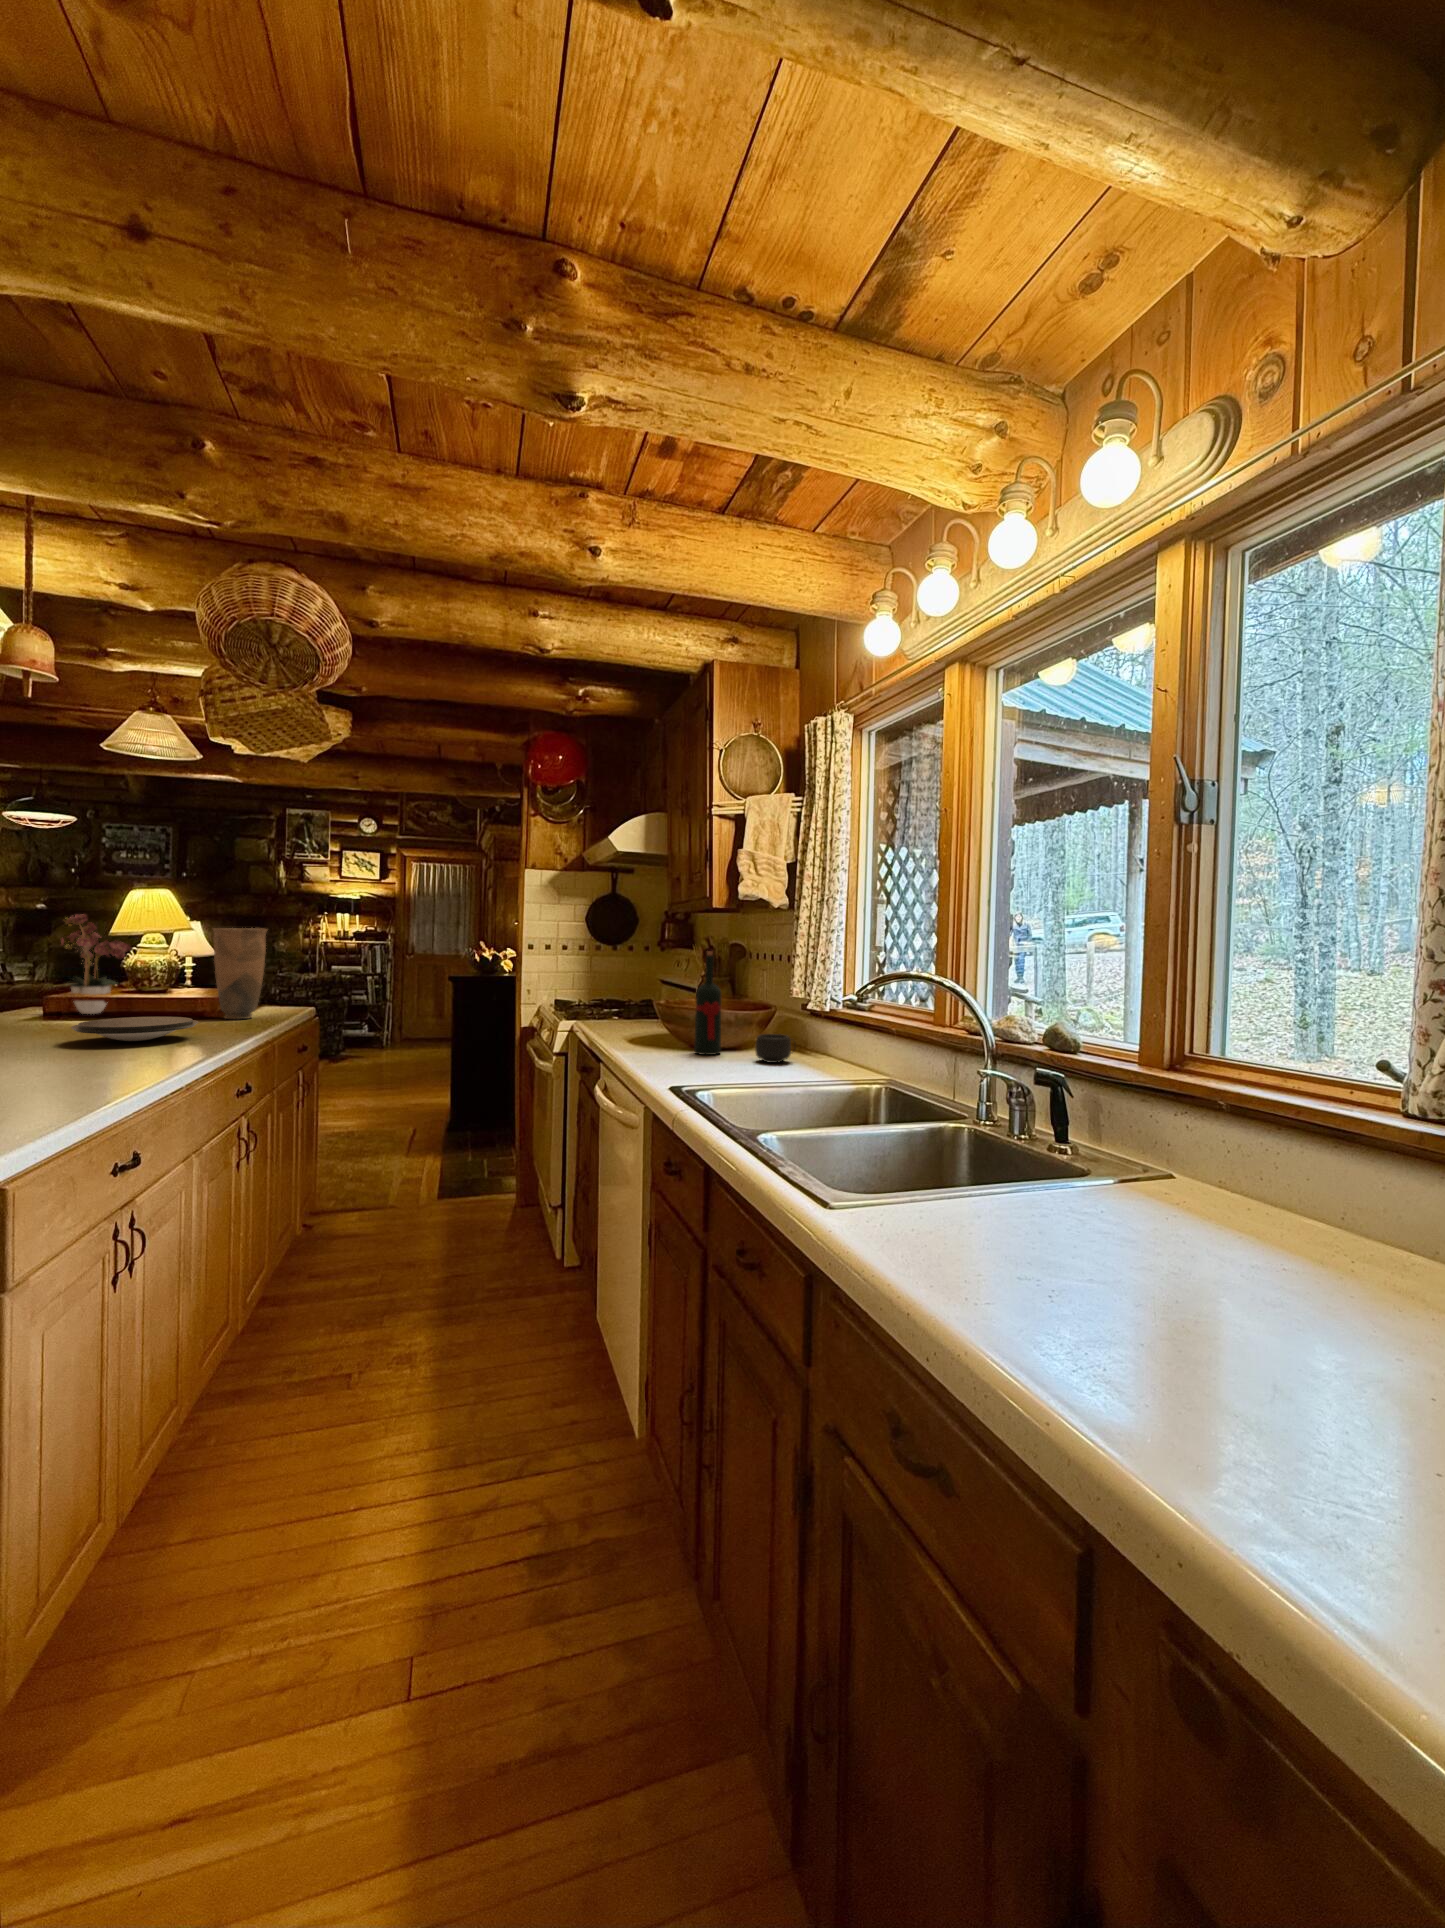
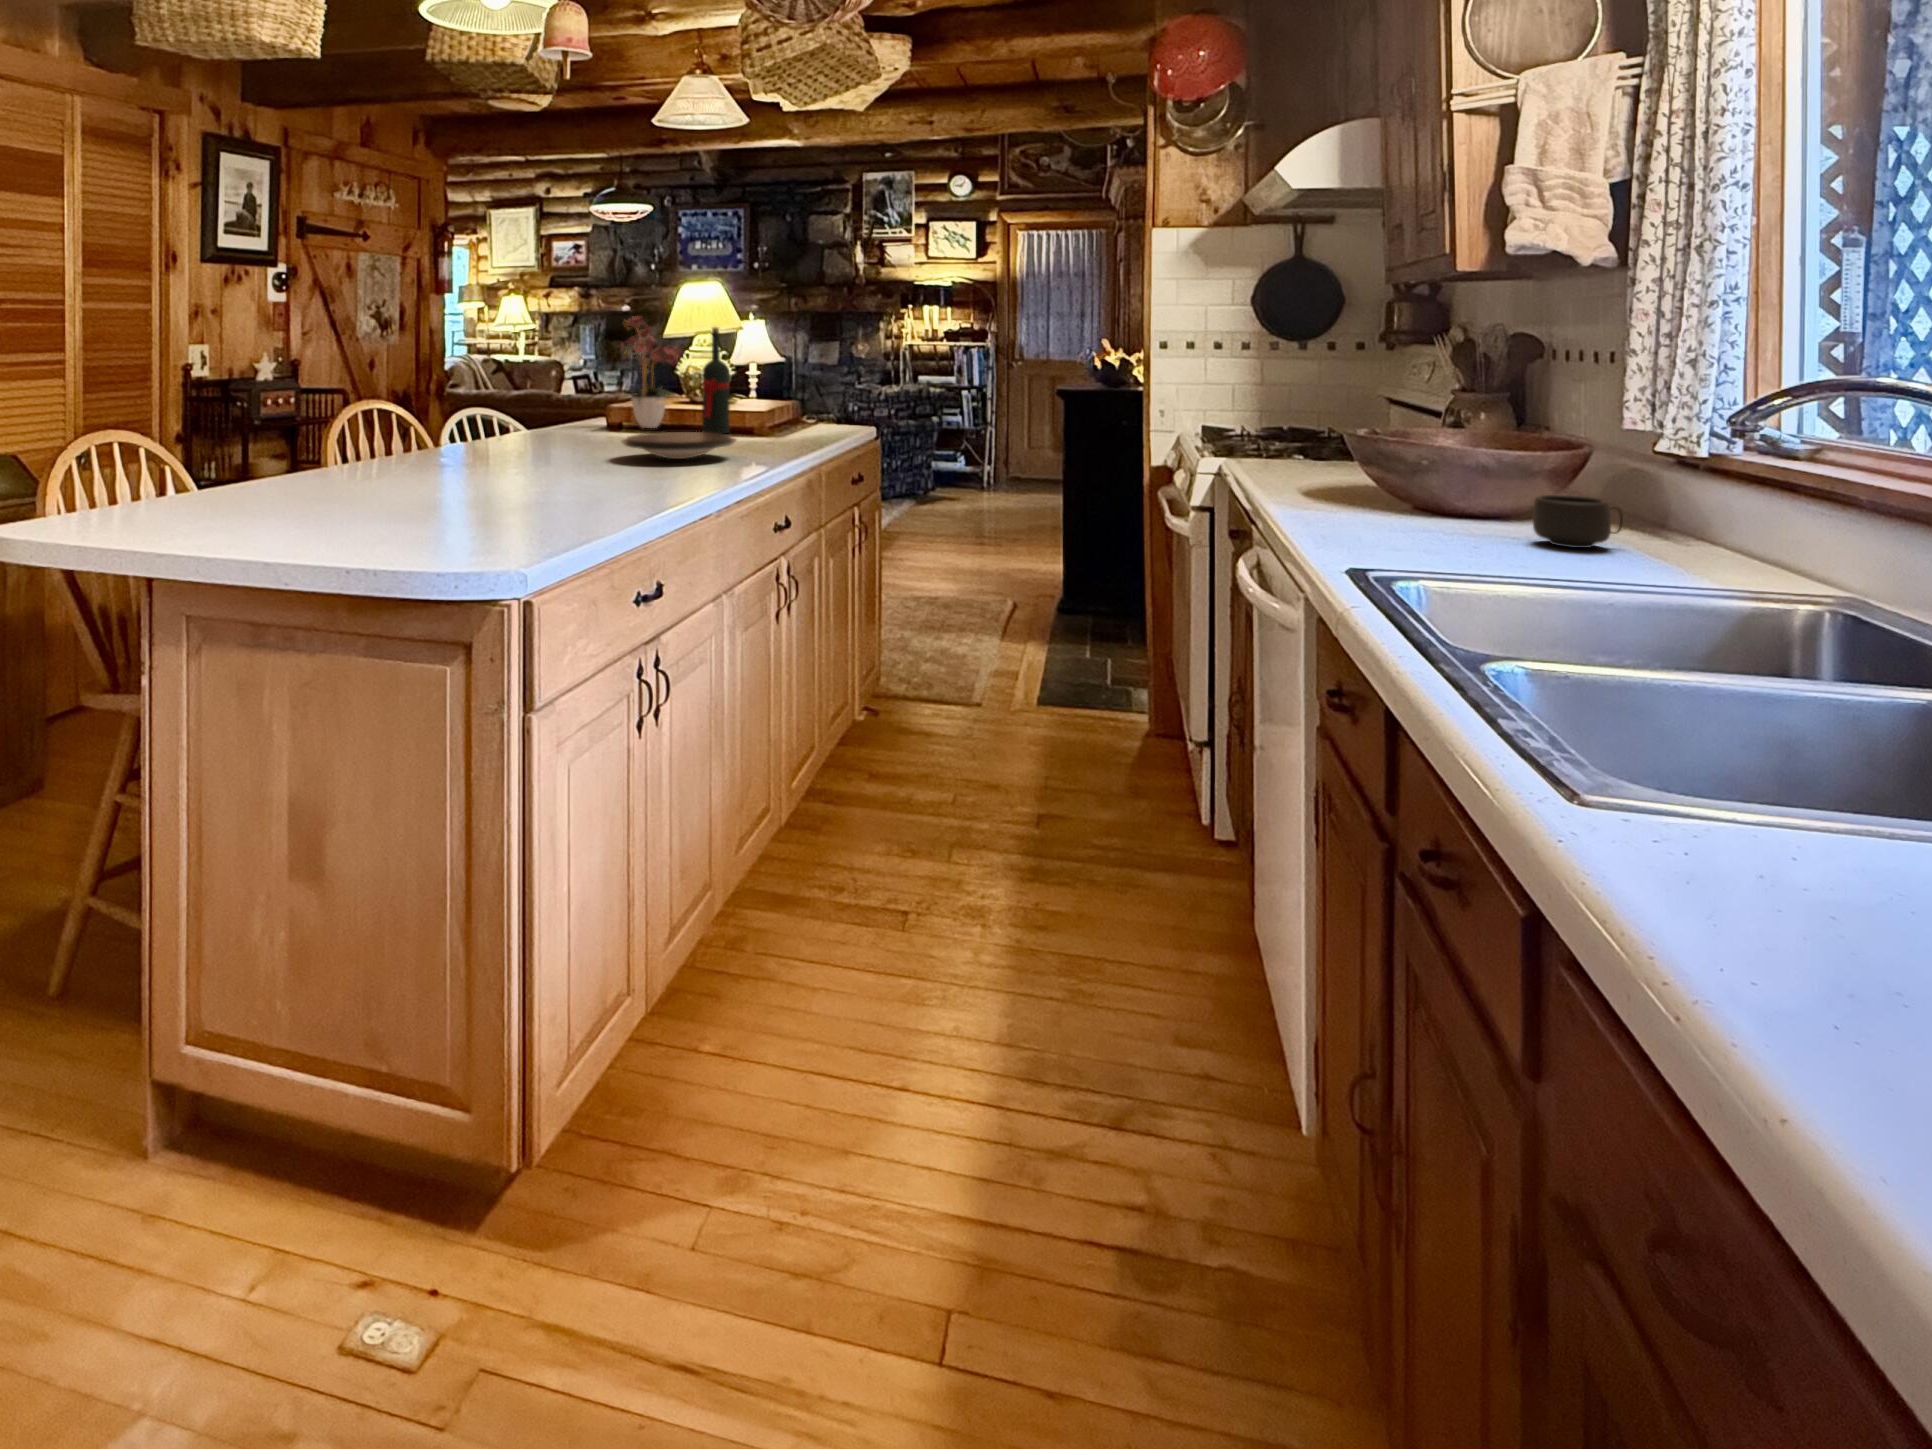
vase: present [213,928,267,1019] -> none [756,327,813,439]
wine bottle: present [694,951,722,1055] -> present [702,327,730,433]

